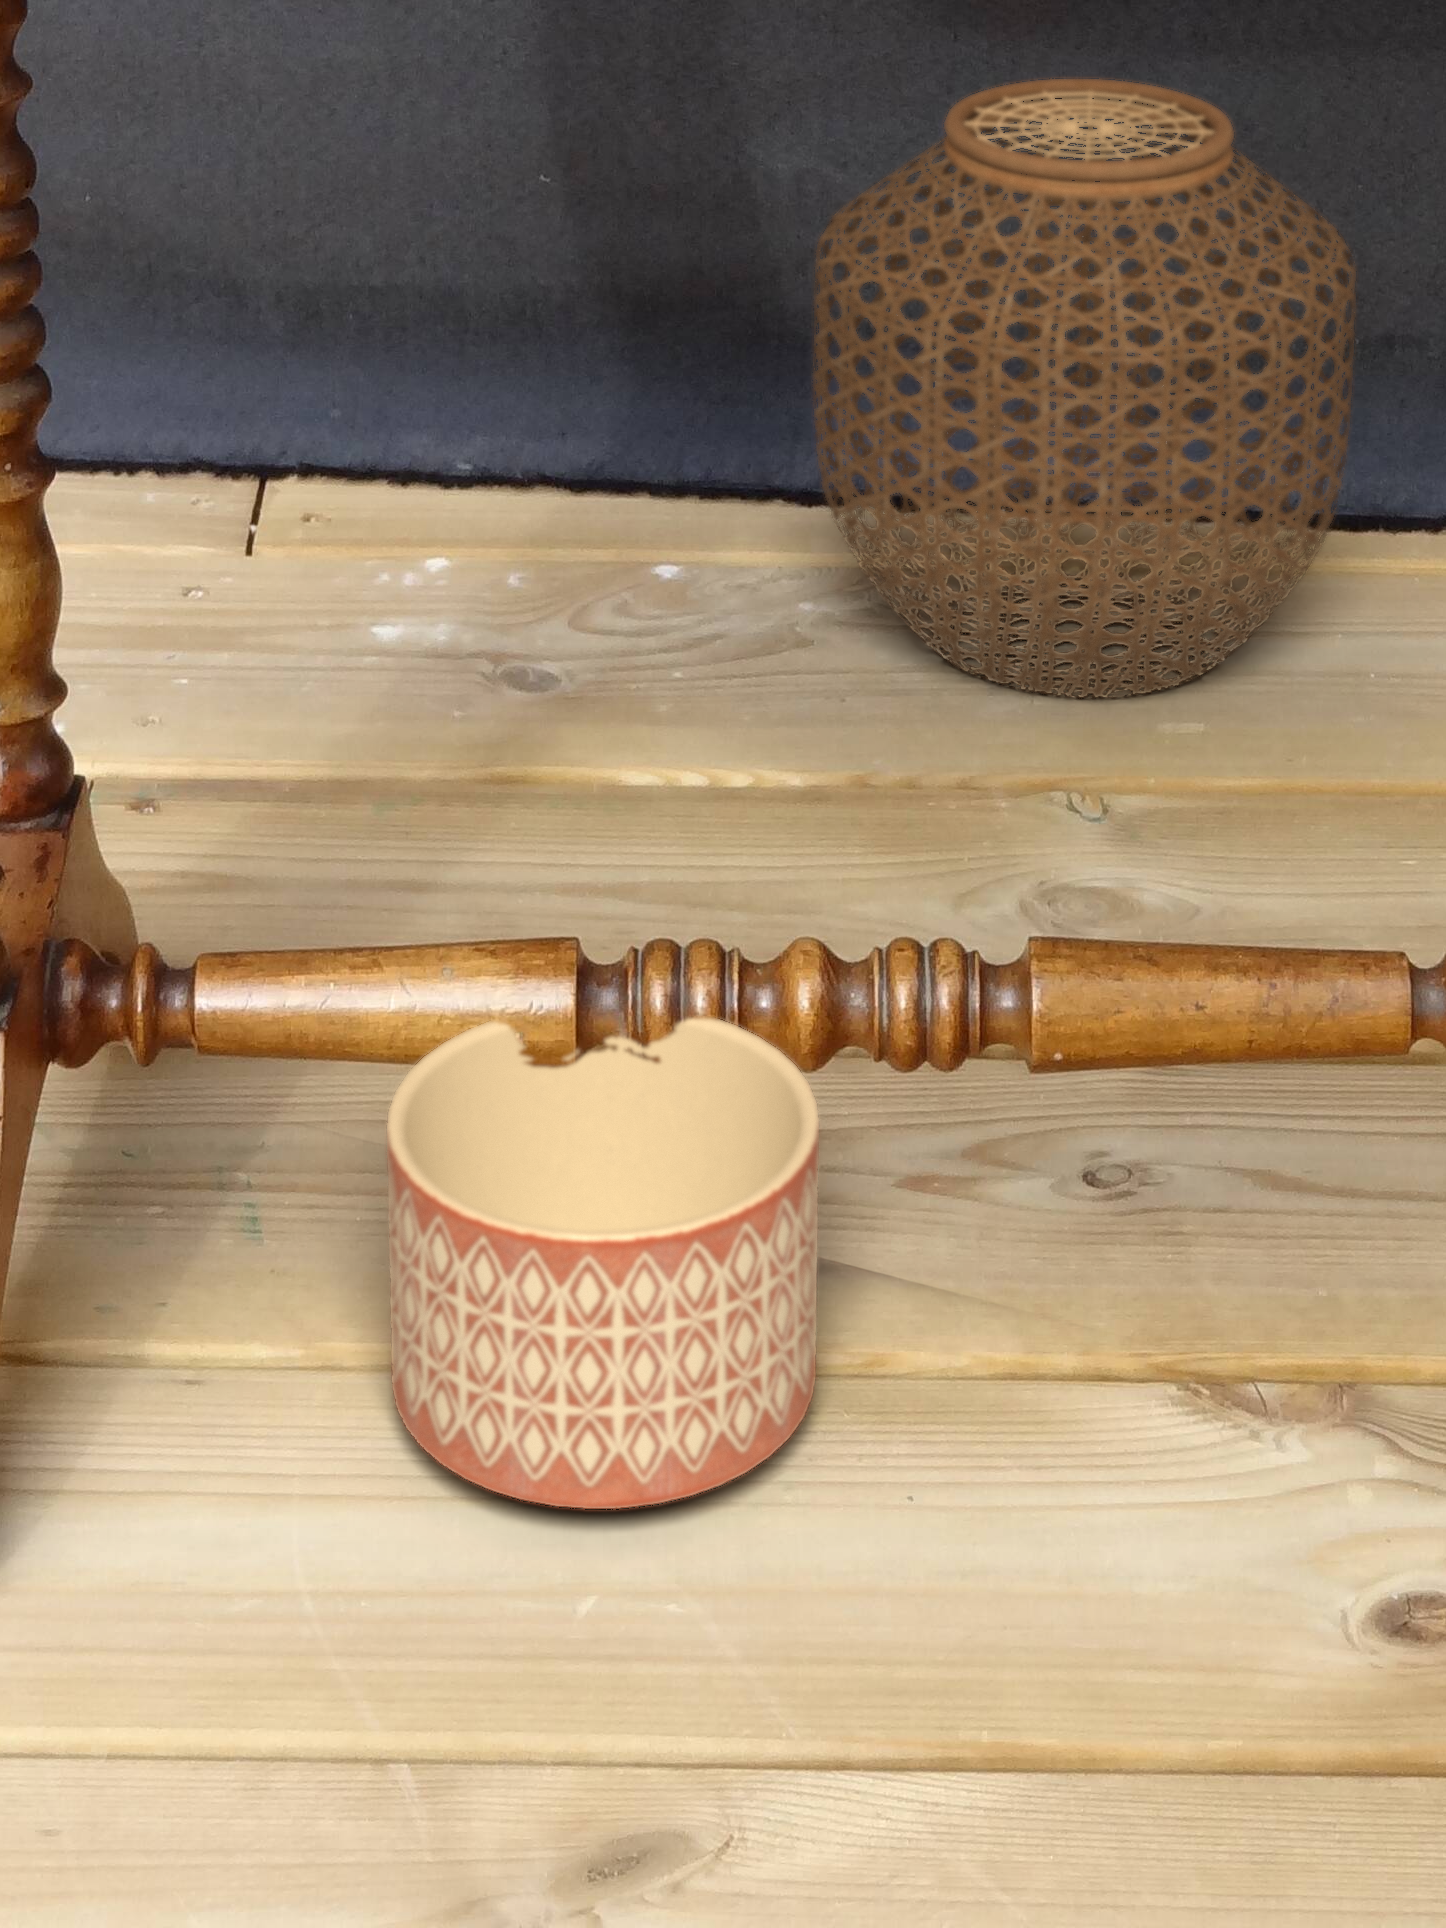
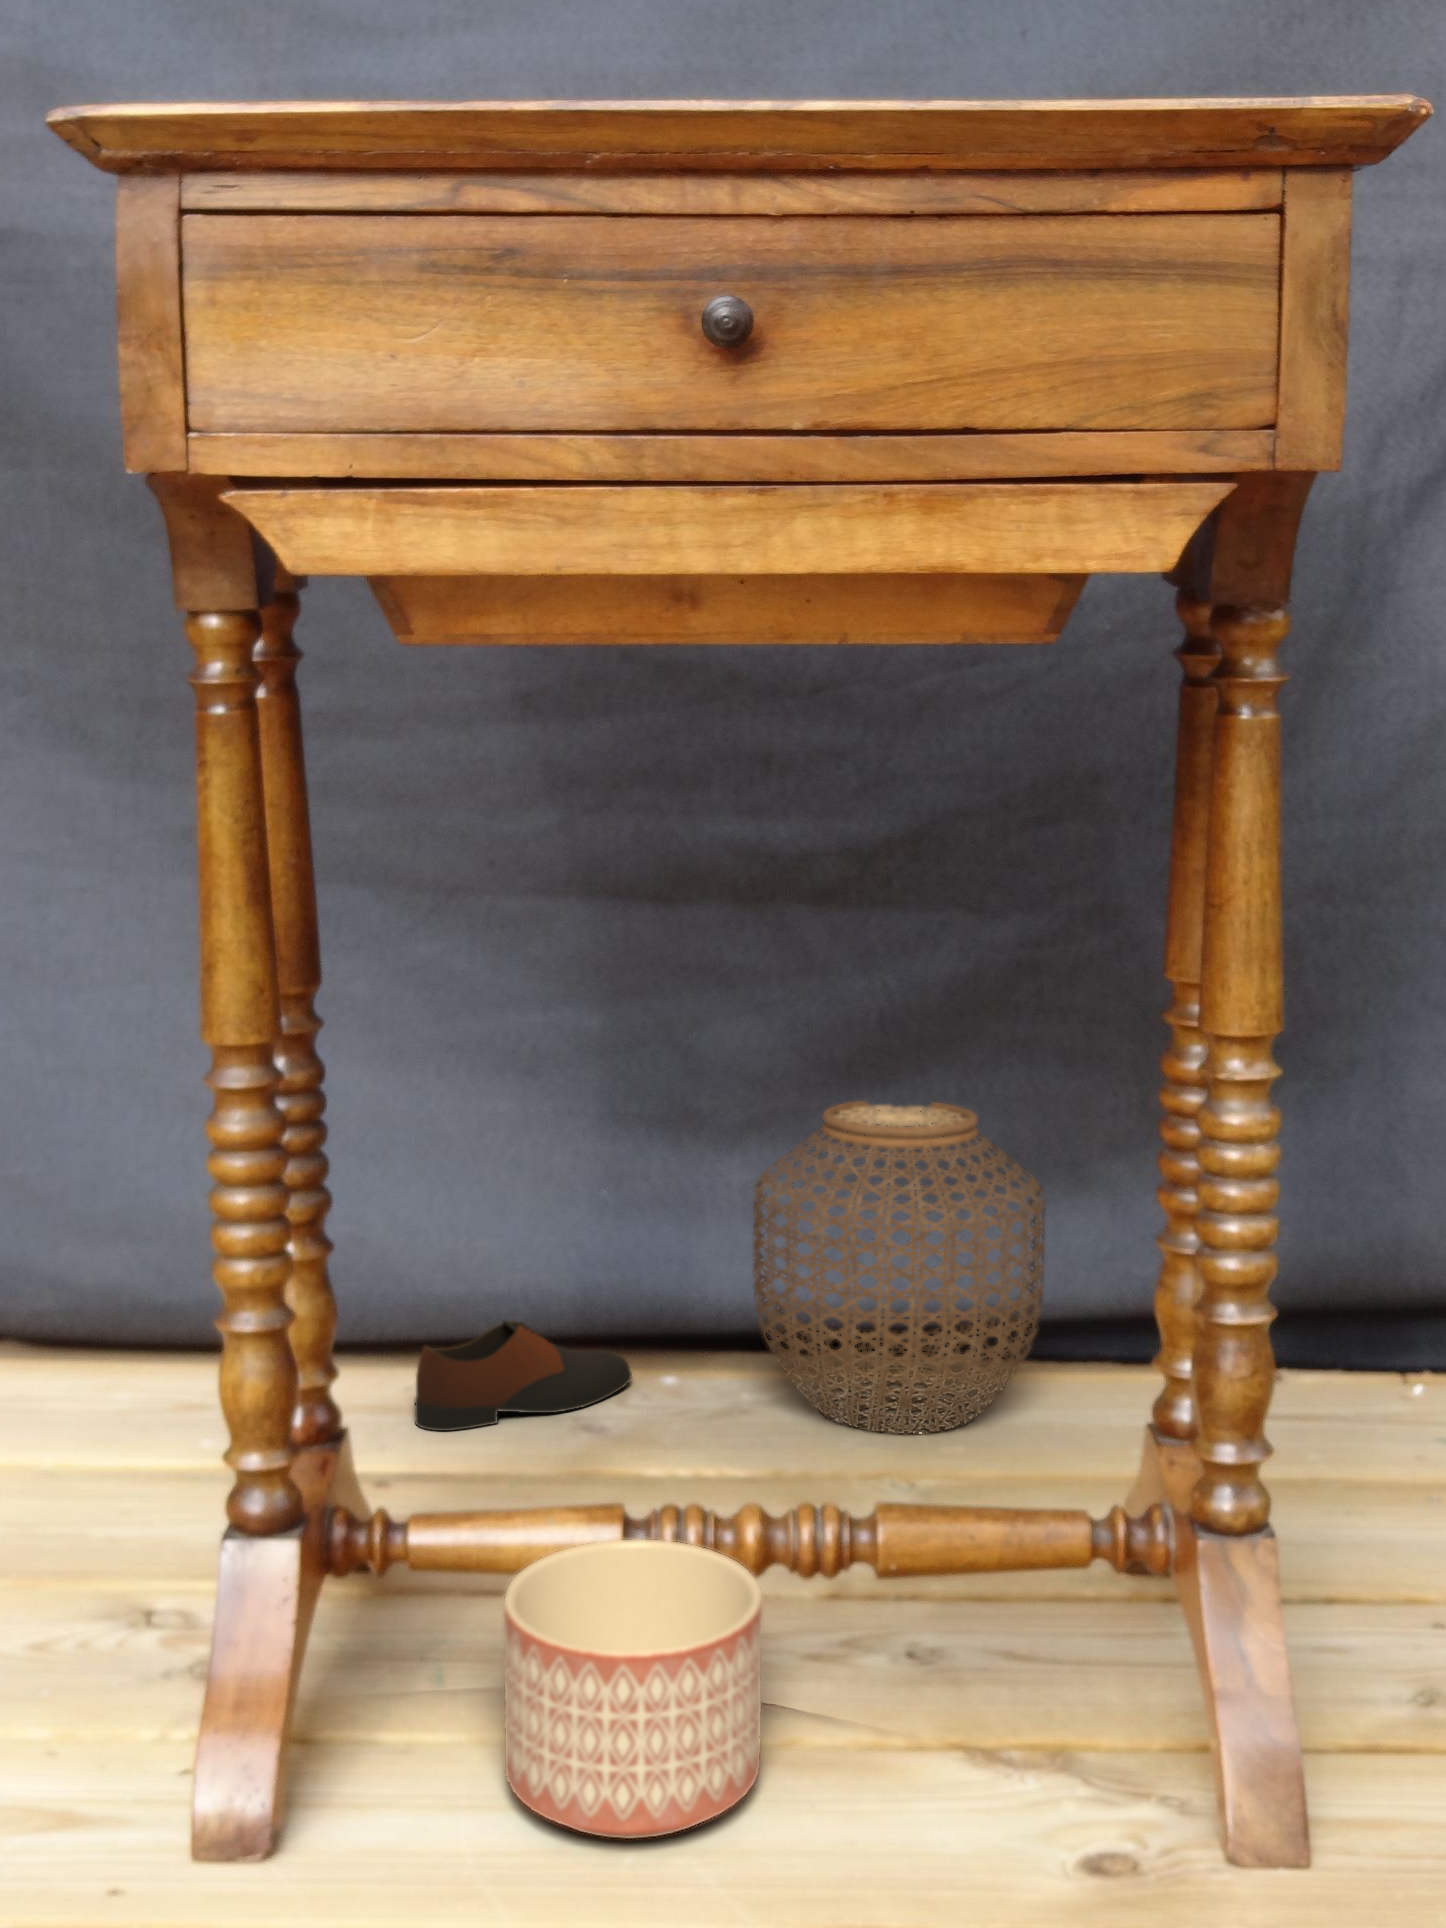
shoe: none [198,486,591,692] -> present [415,1321,632,1431]

